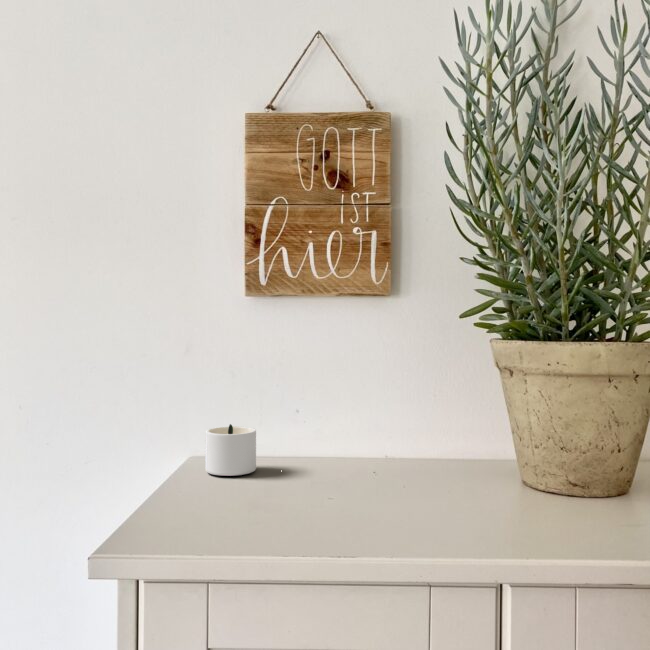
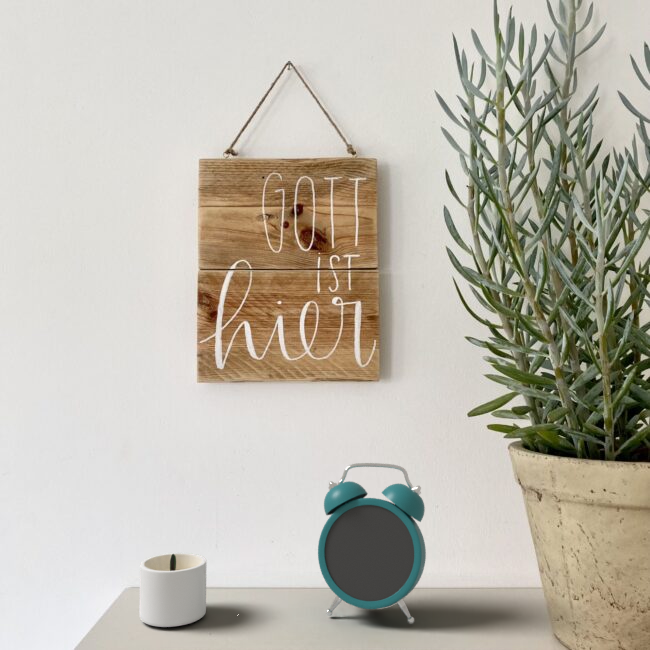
alarm clock: none [343,357,426,476] -> present [318,463,426,624]

